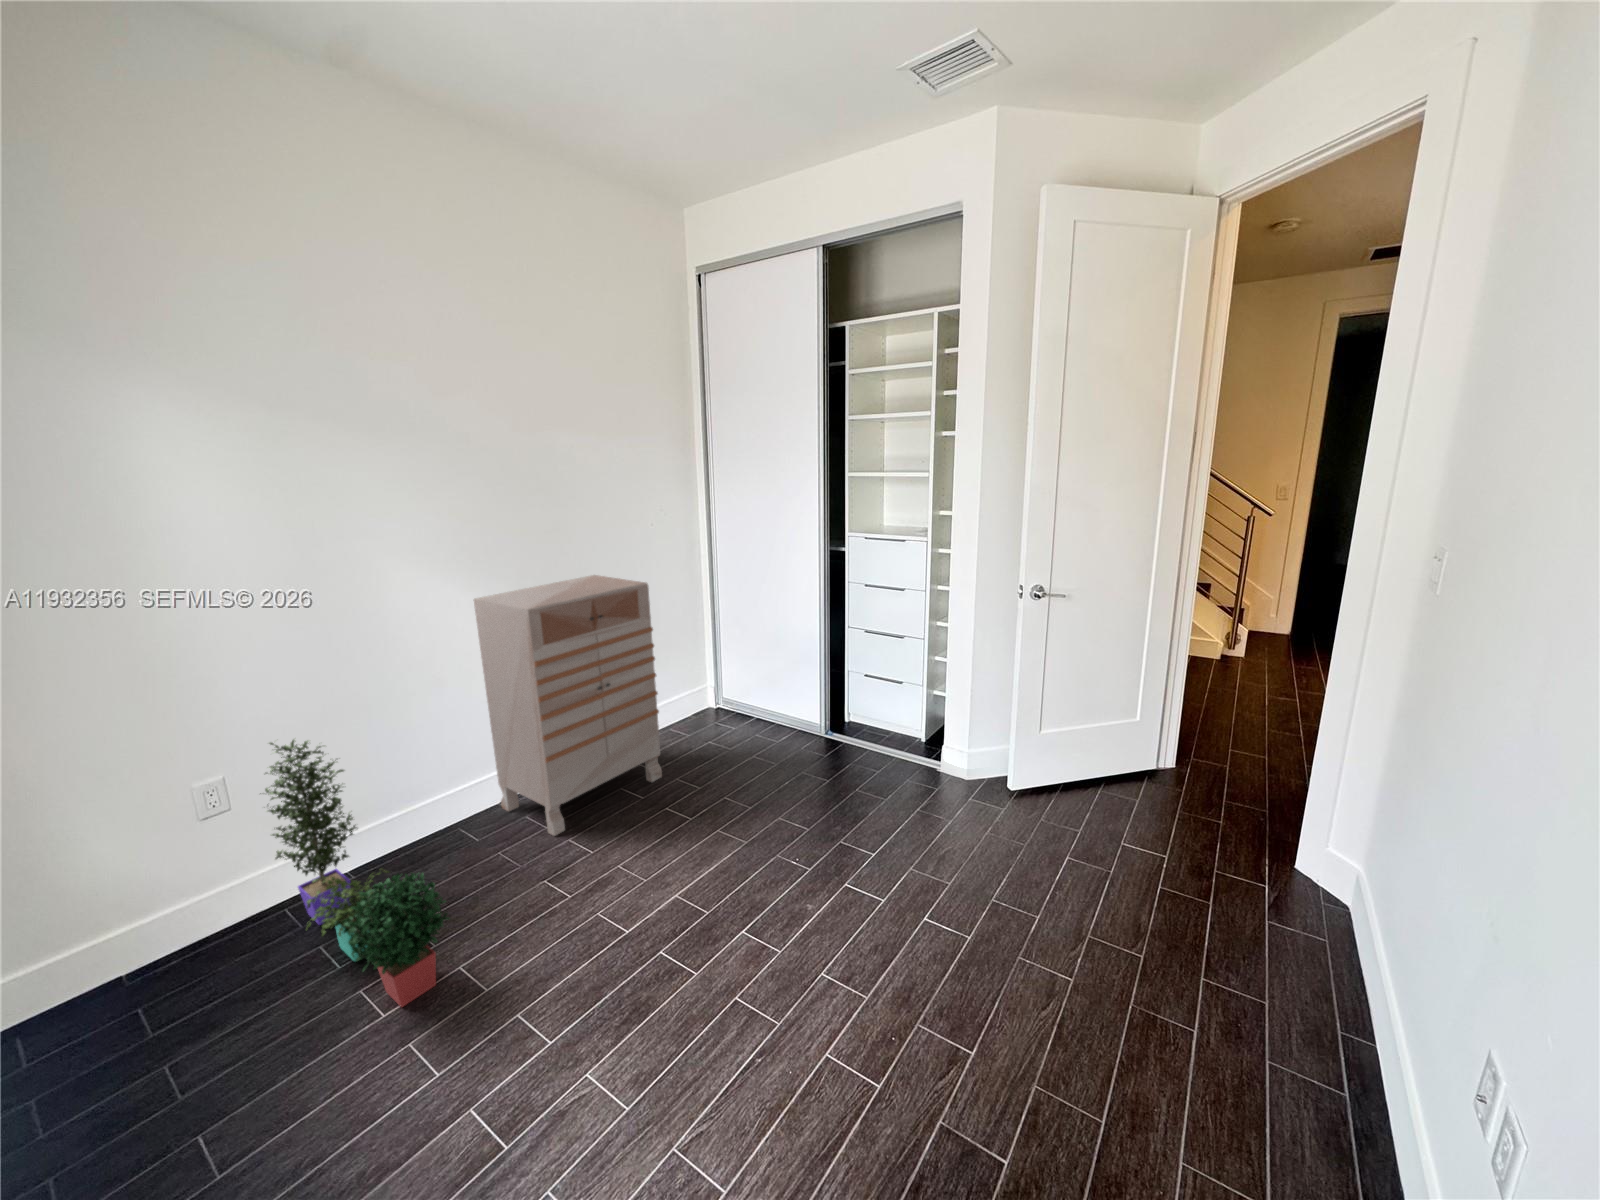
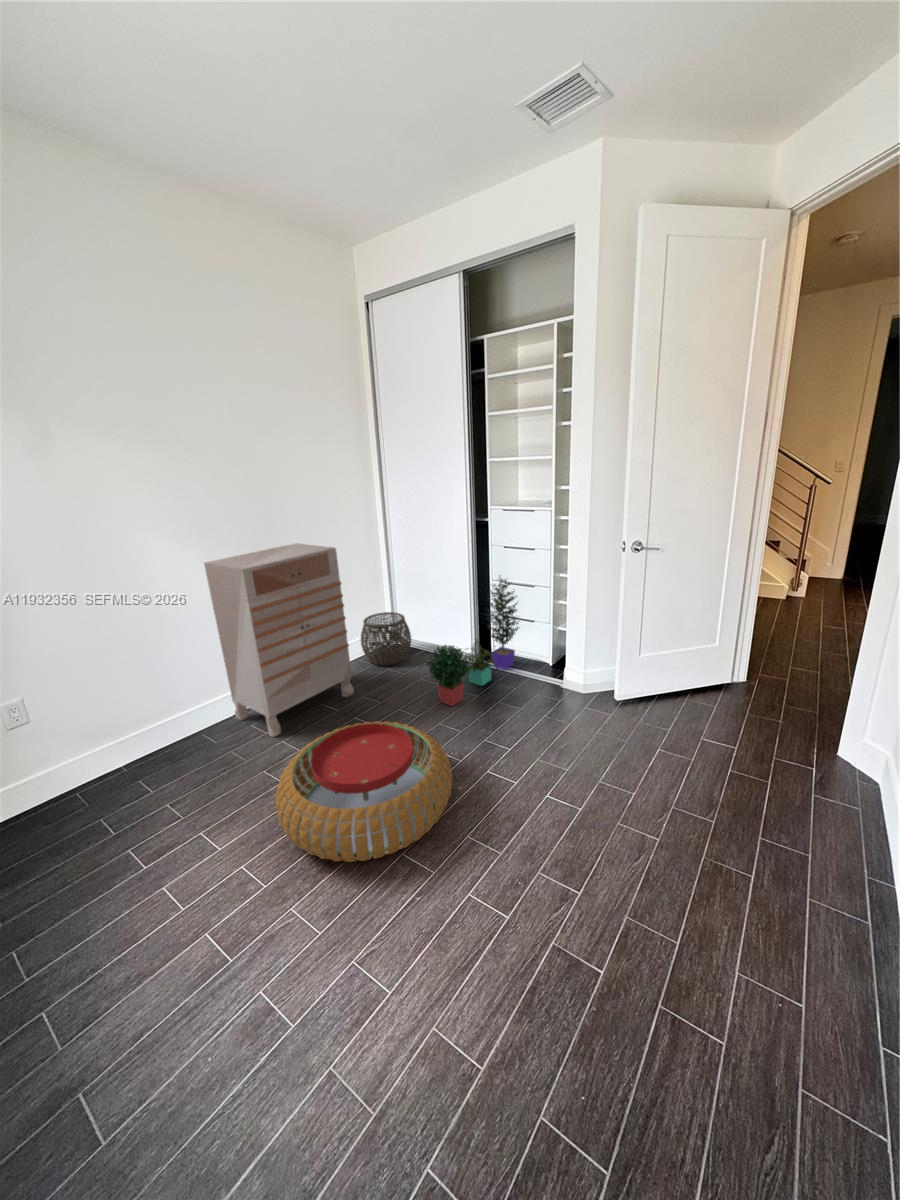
woven basket: none [671,667,739,740] -> present [361,612,411,666]
potted plant: present [265,740,450,1007] -> present [427,576,519,706]
pouf: none [564,816,801,1010] -> present [275,721,452,862]

